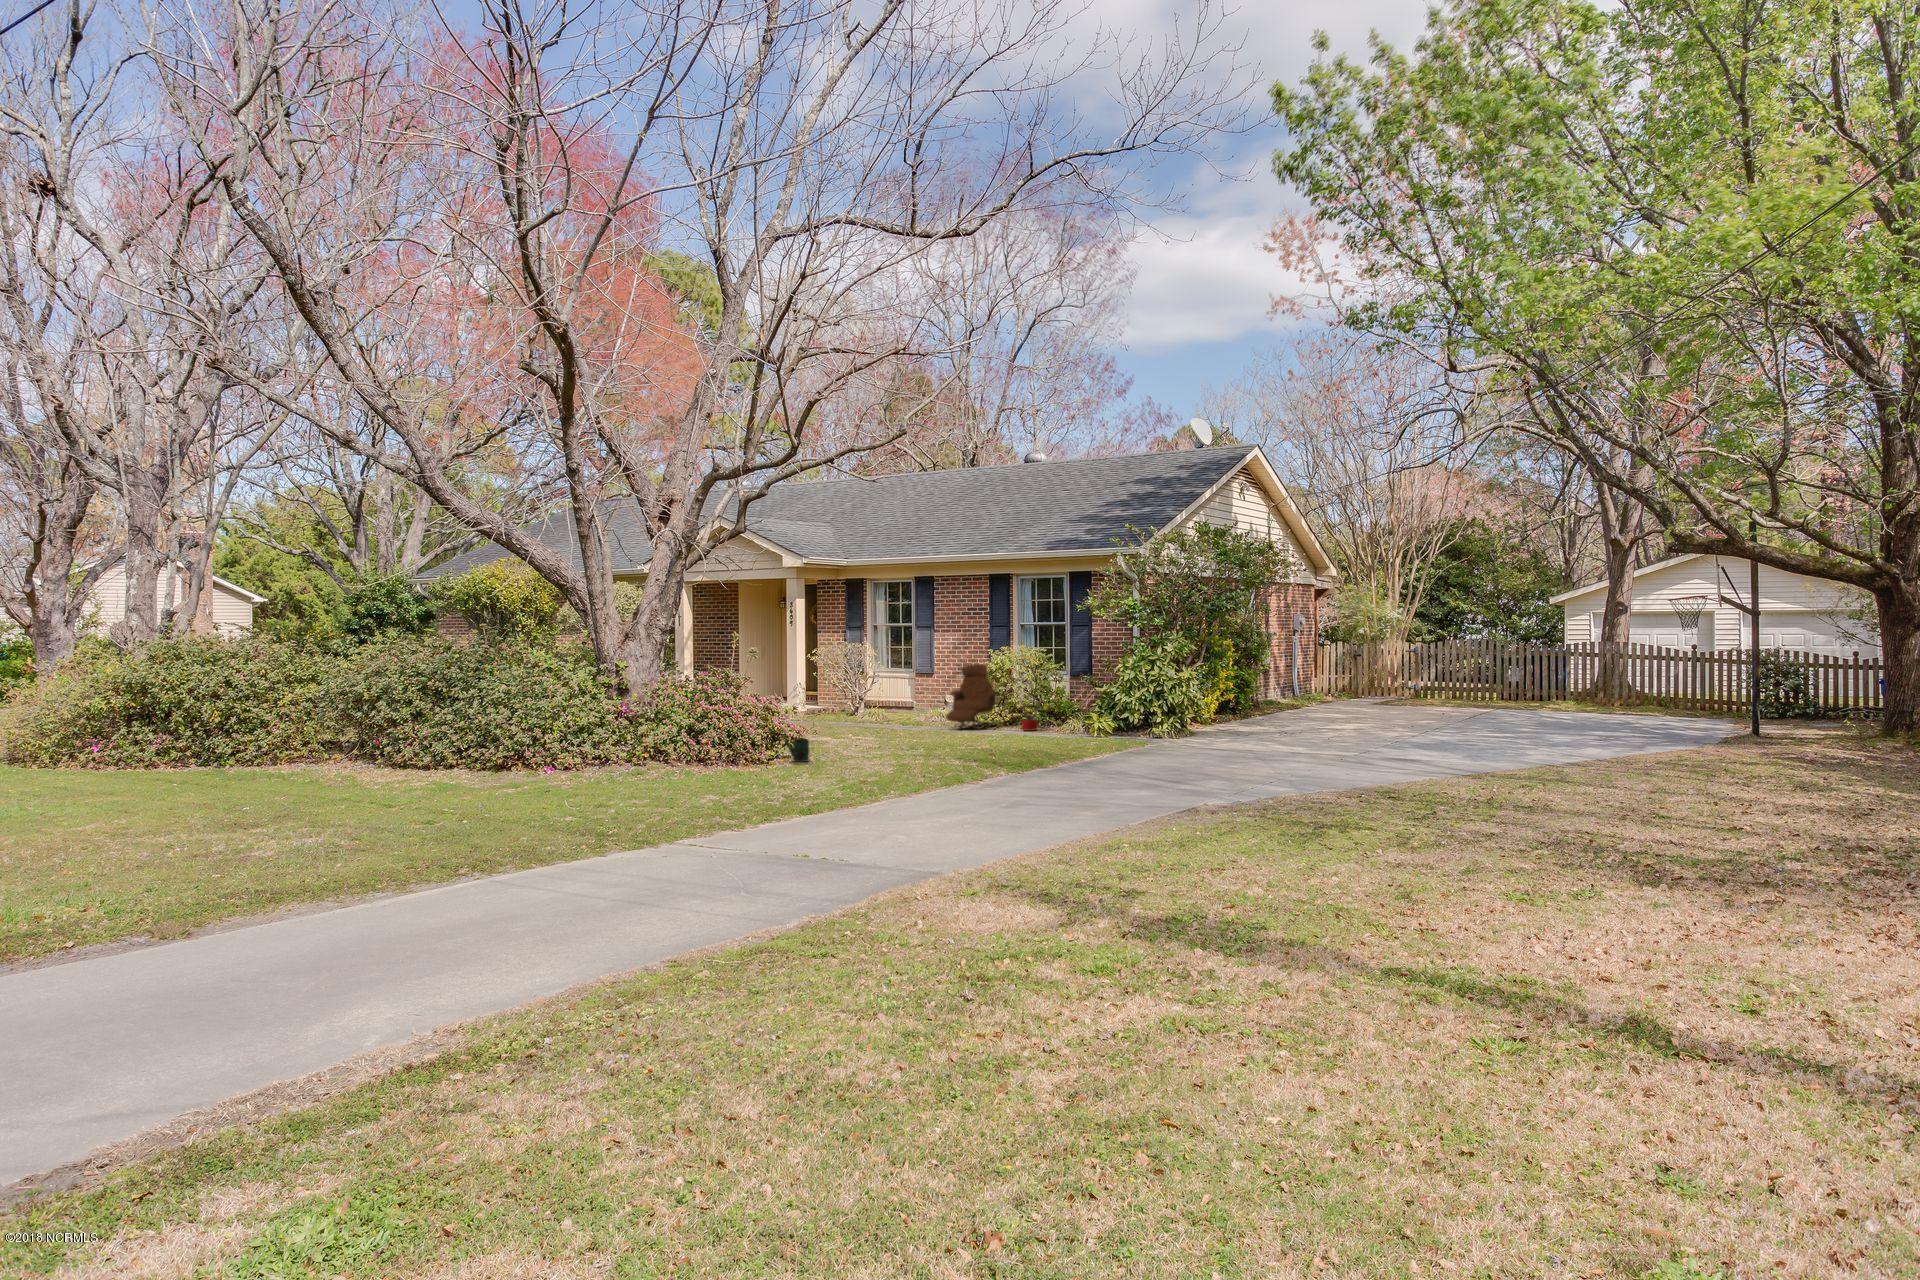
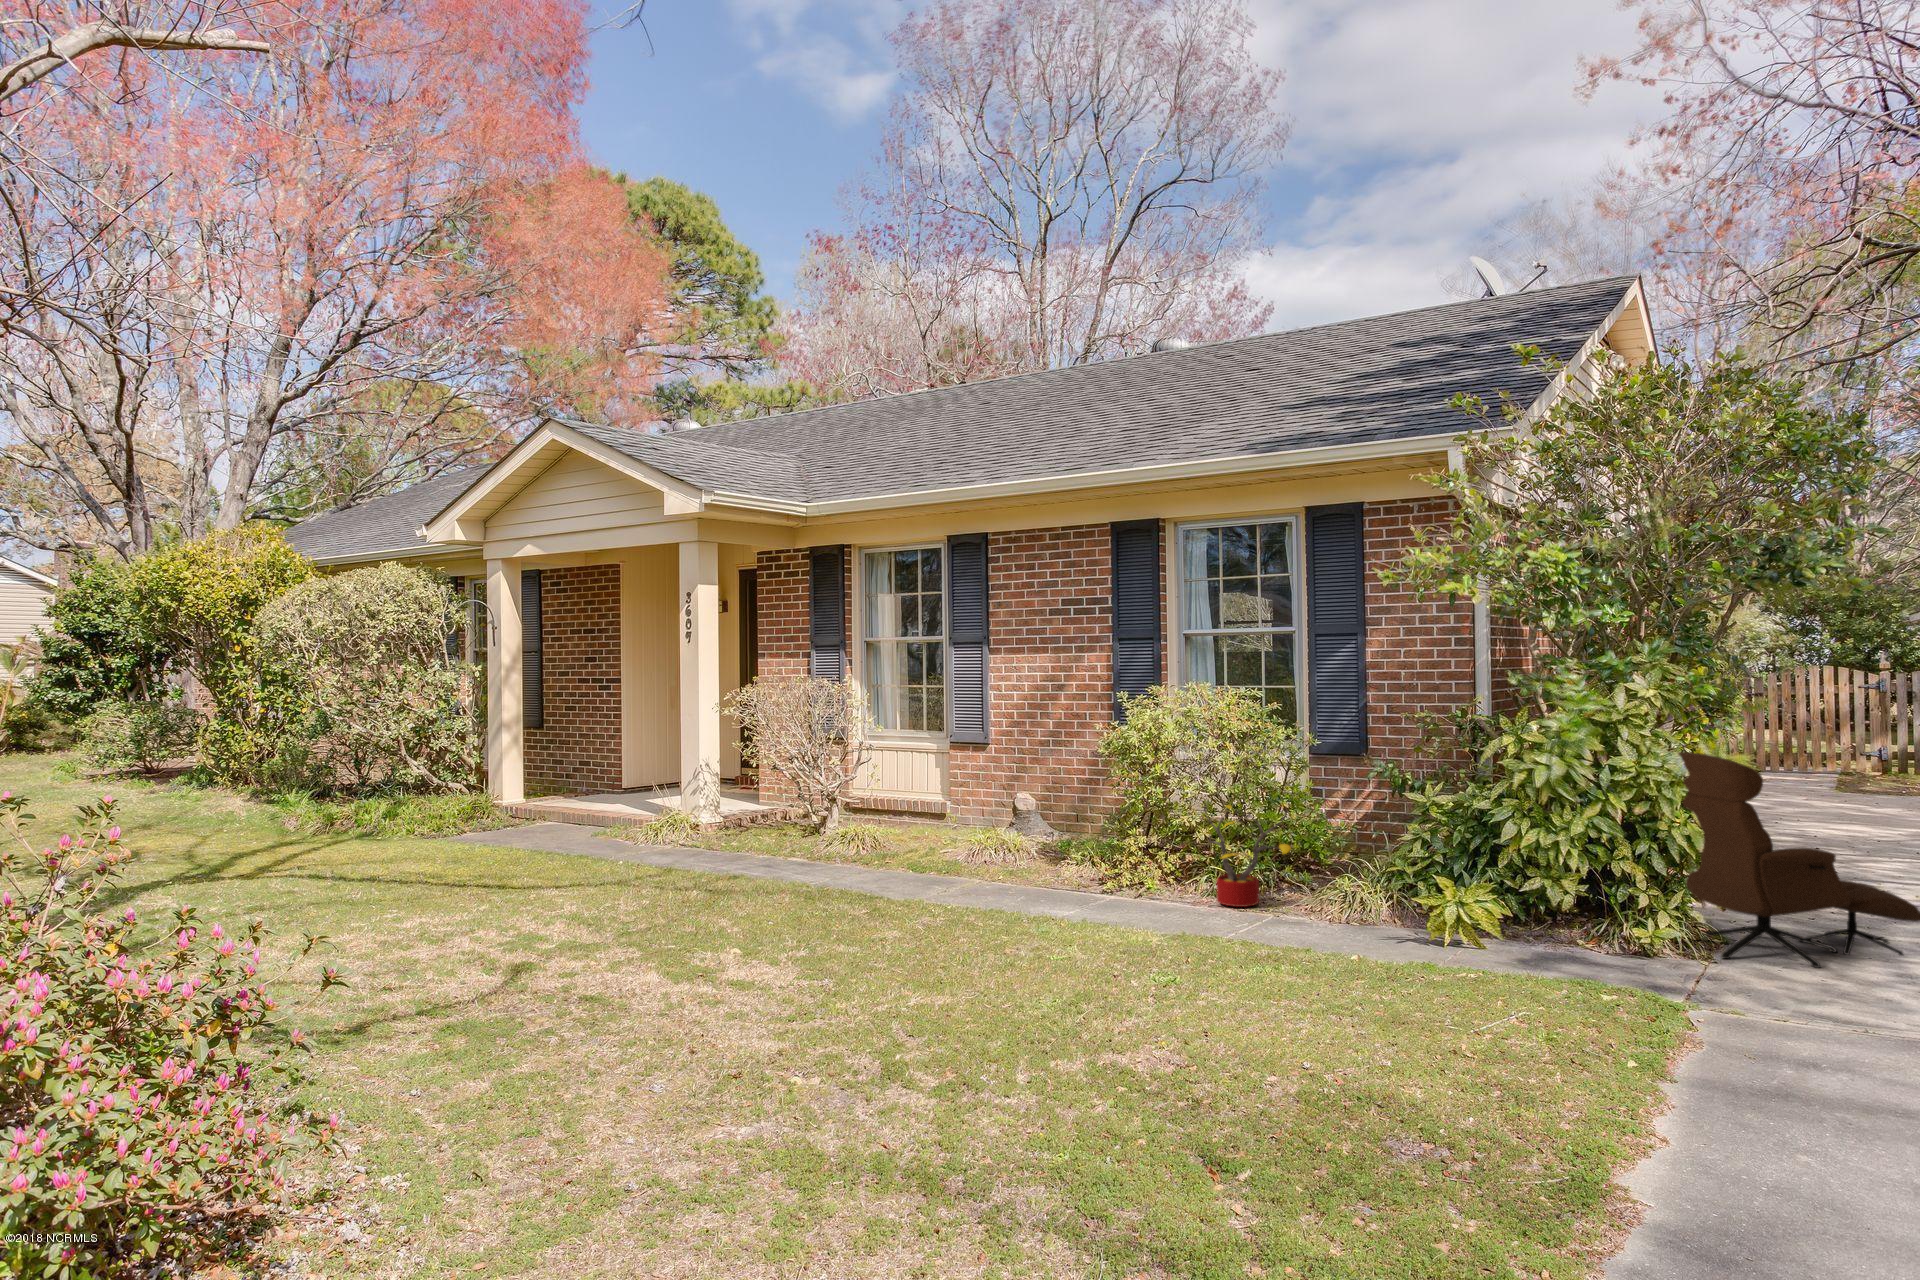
lounge chair: present [946,664,999,729] -> present [1678,752,1920,968]
watering can: present [782,736,809,762] -> none [391,1052,511,1179]

